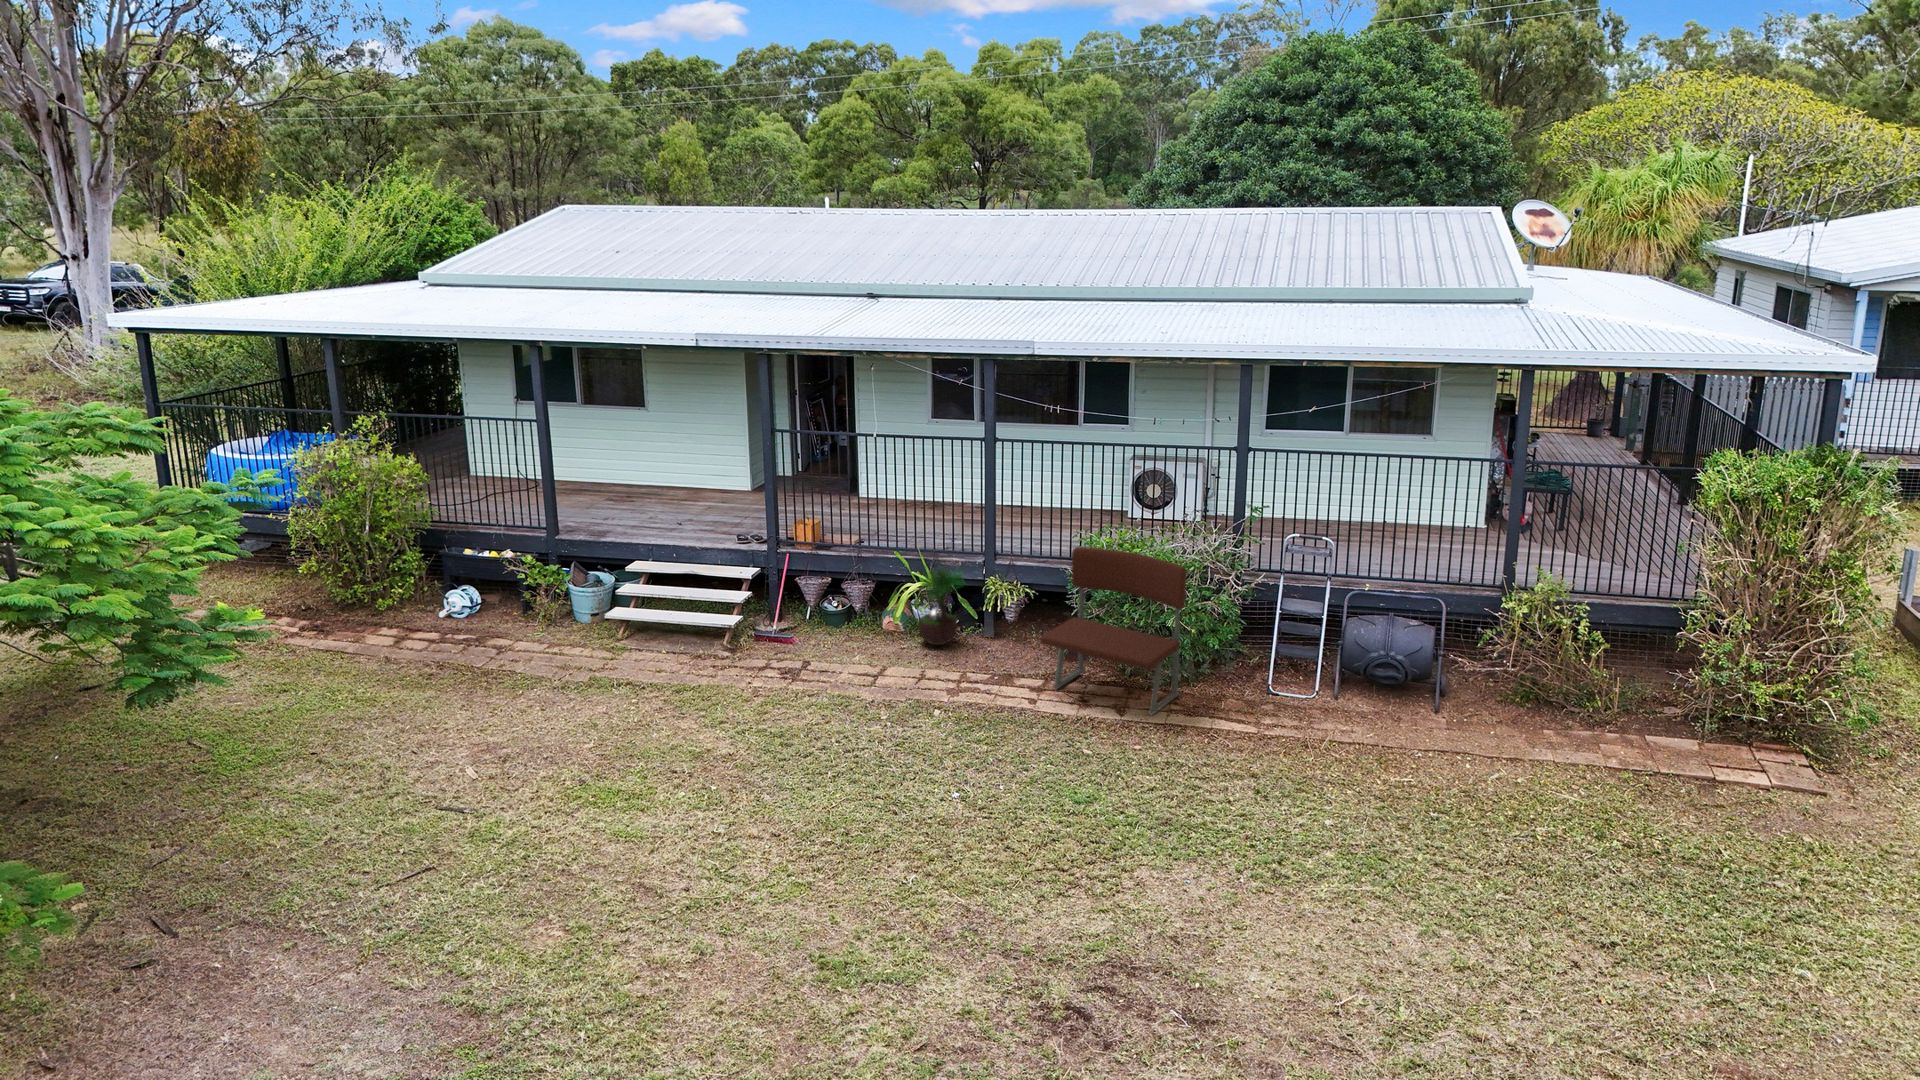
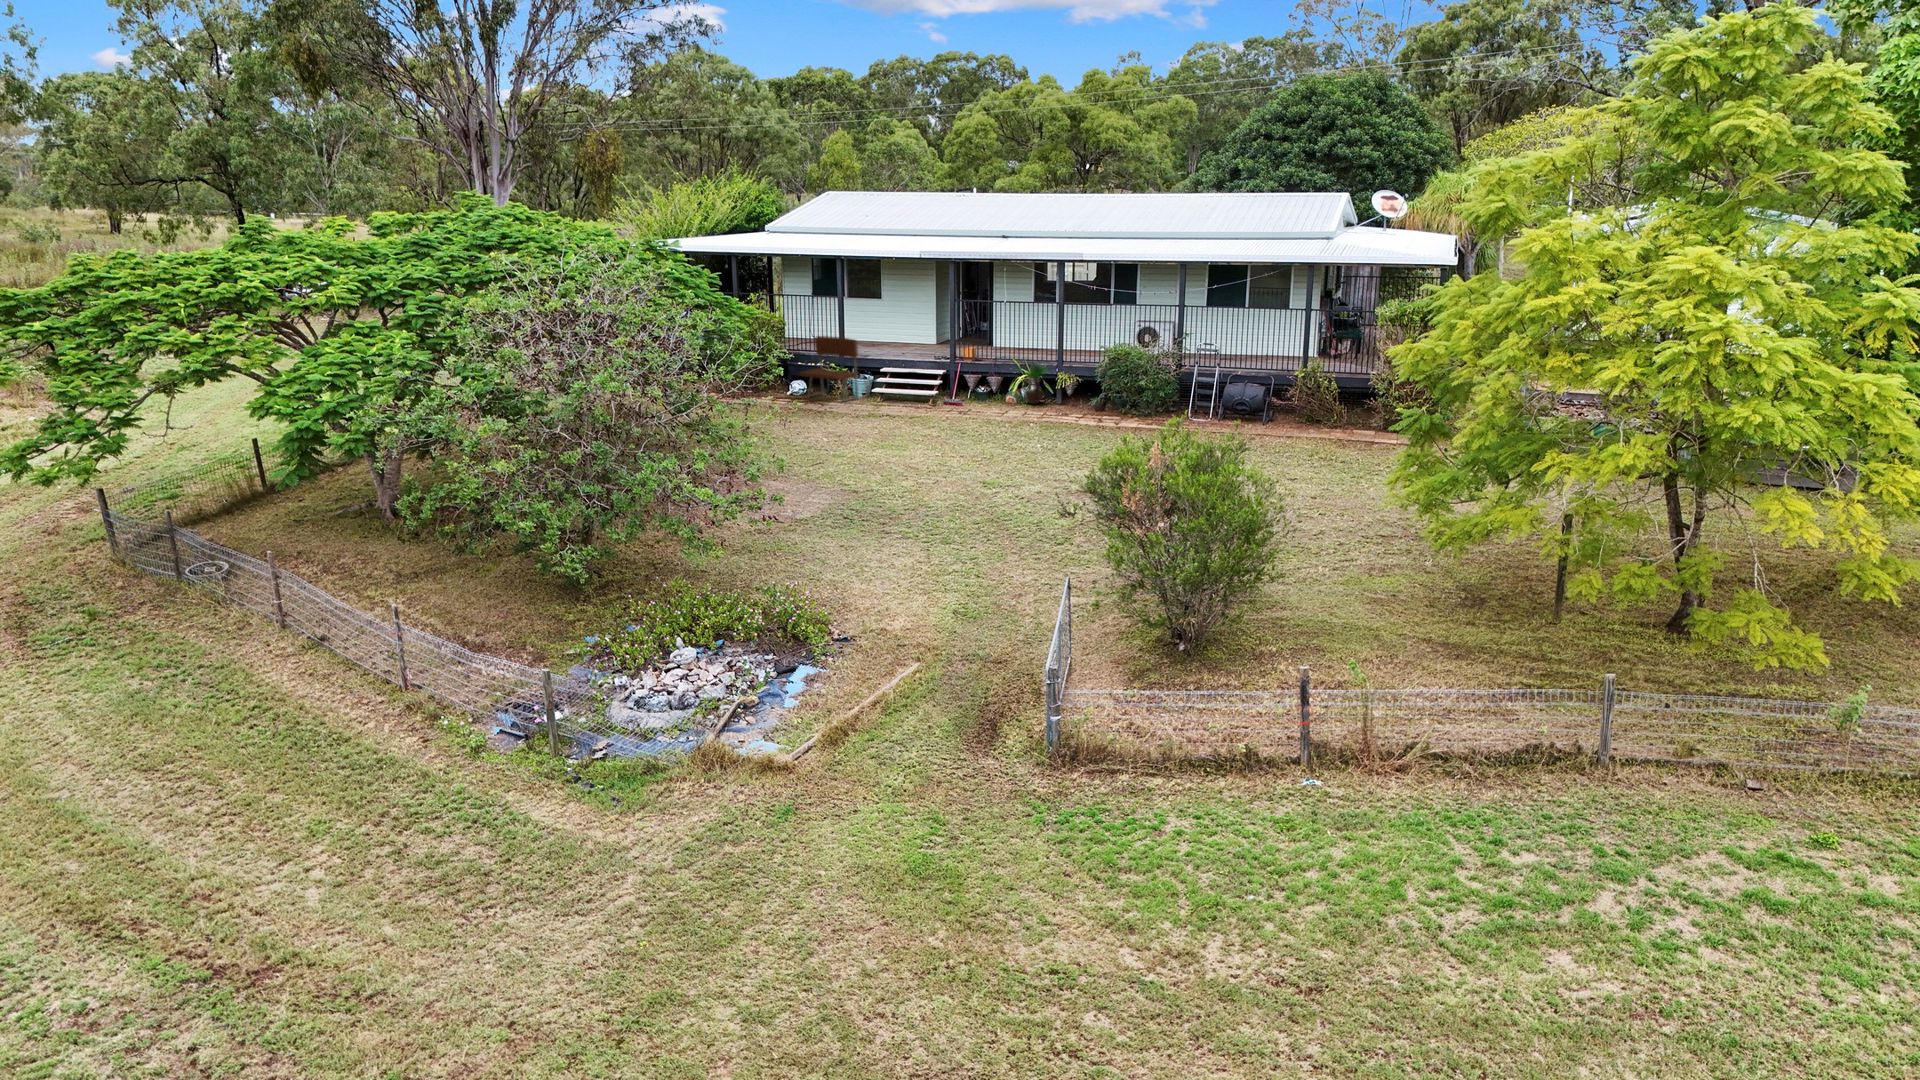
bench: present [1040,547,1187,715] -> present [800,336,858,402]

